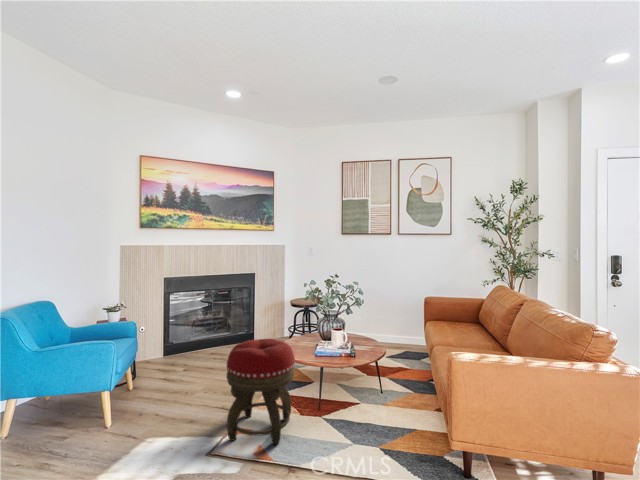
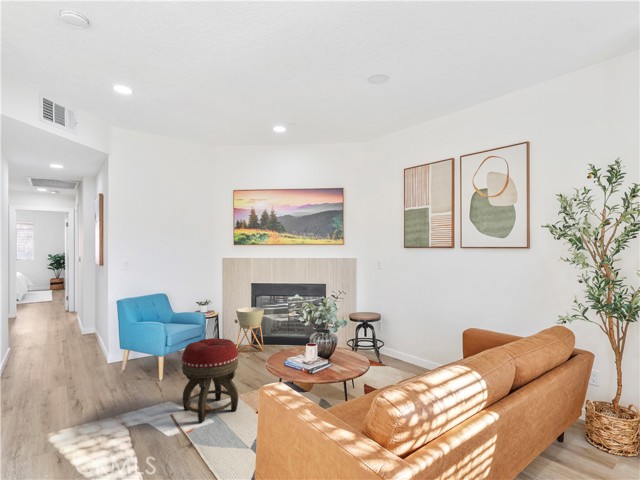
planter: none [158,306,198,365] -> present [236,307,264,352]

